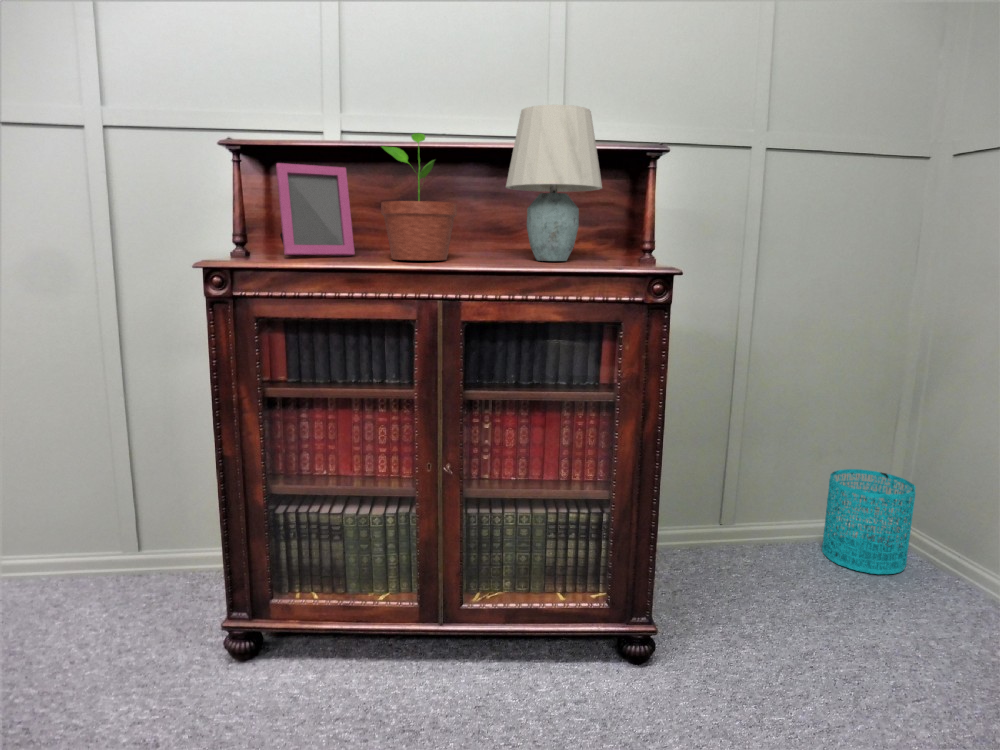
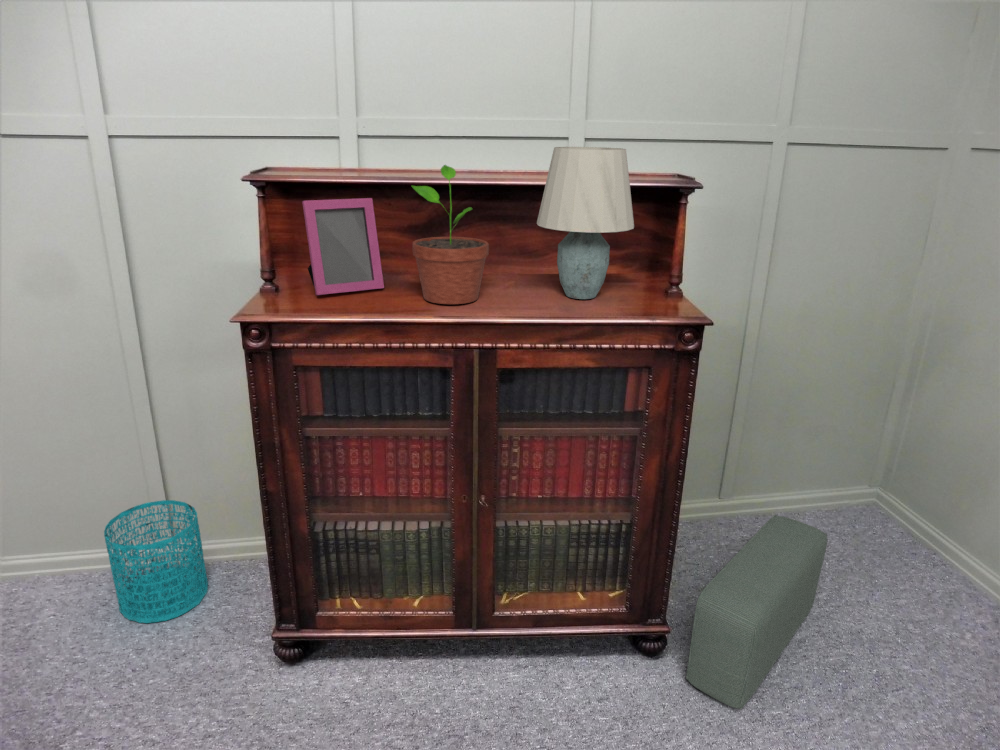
wastebasket: present [822,469,916,574] -> present [104,500,208,623]
pouf: none [675,517,831,713] -> present [686,515,827,709]

